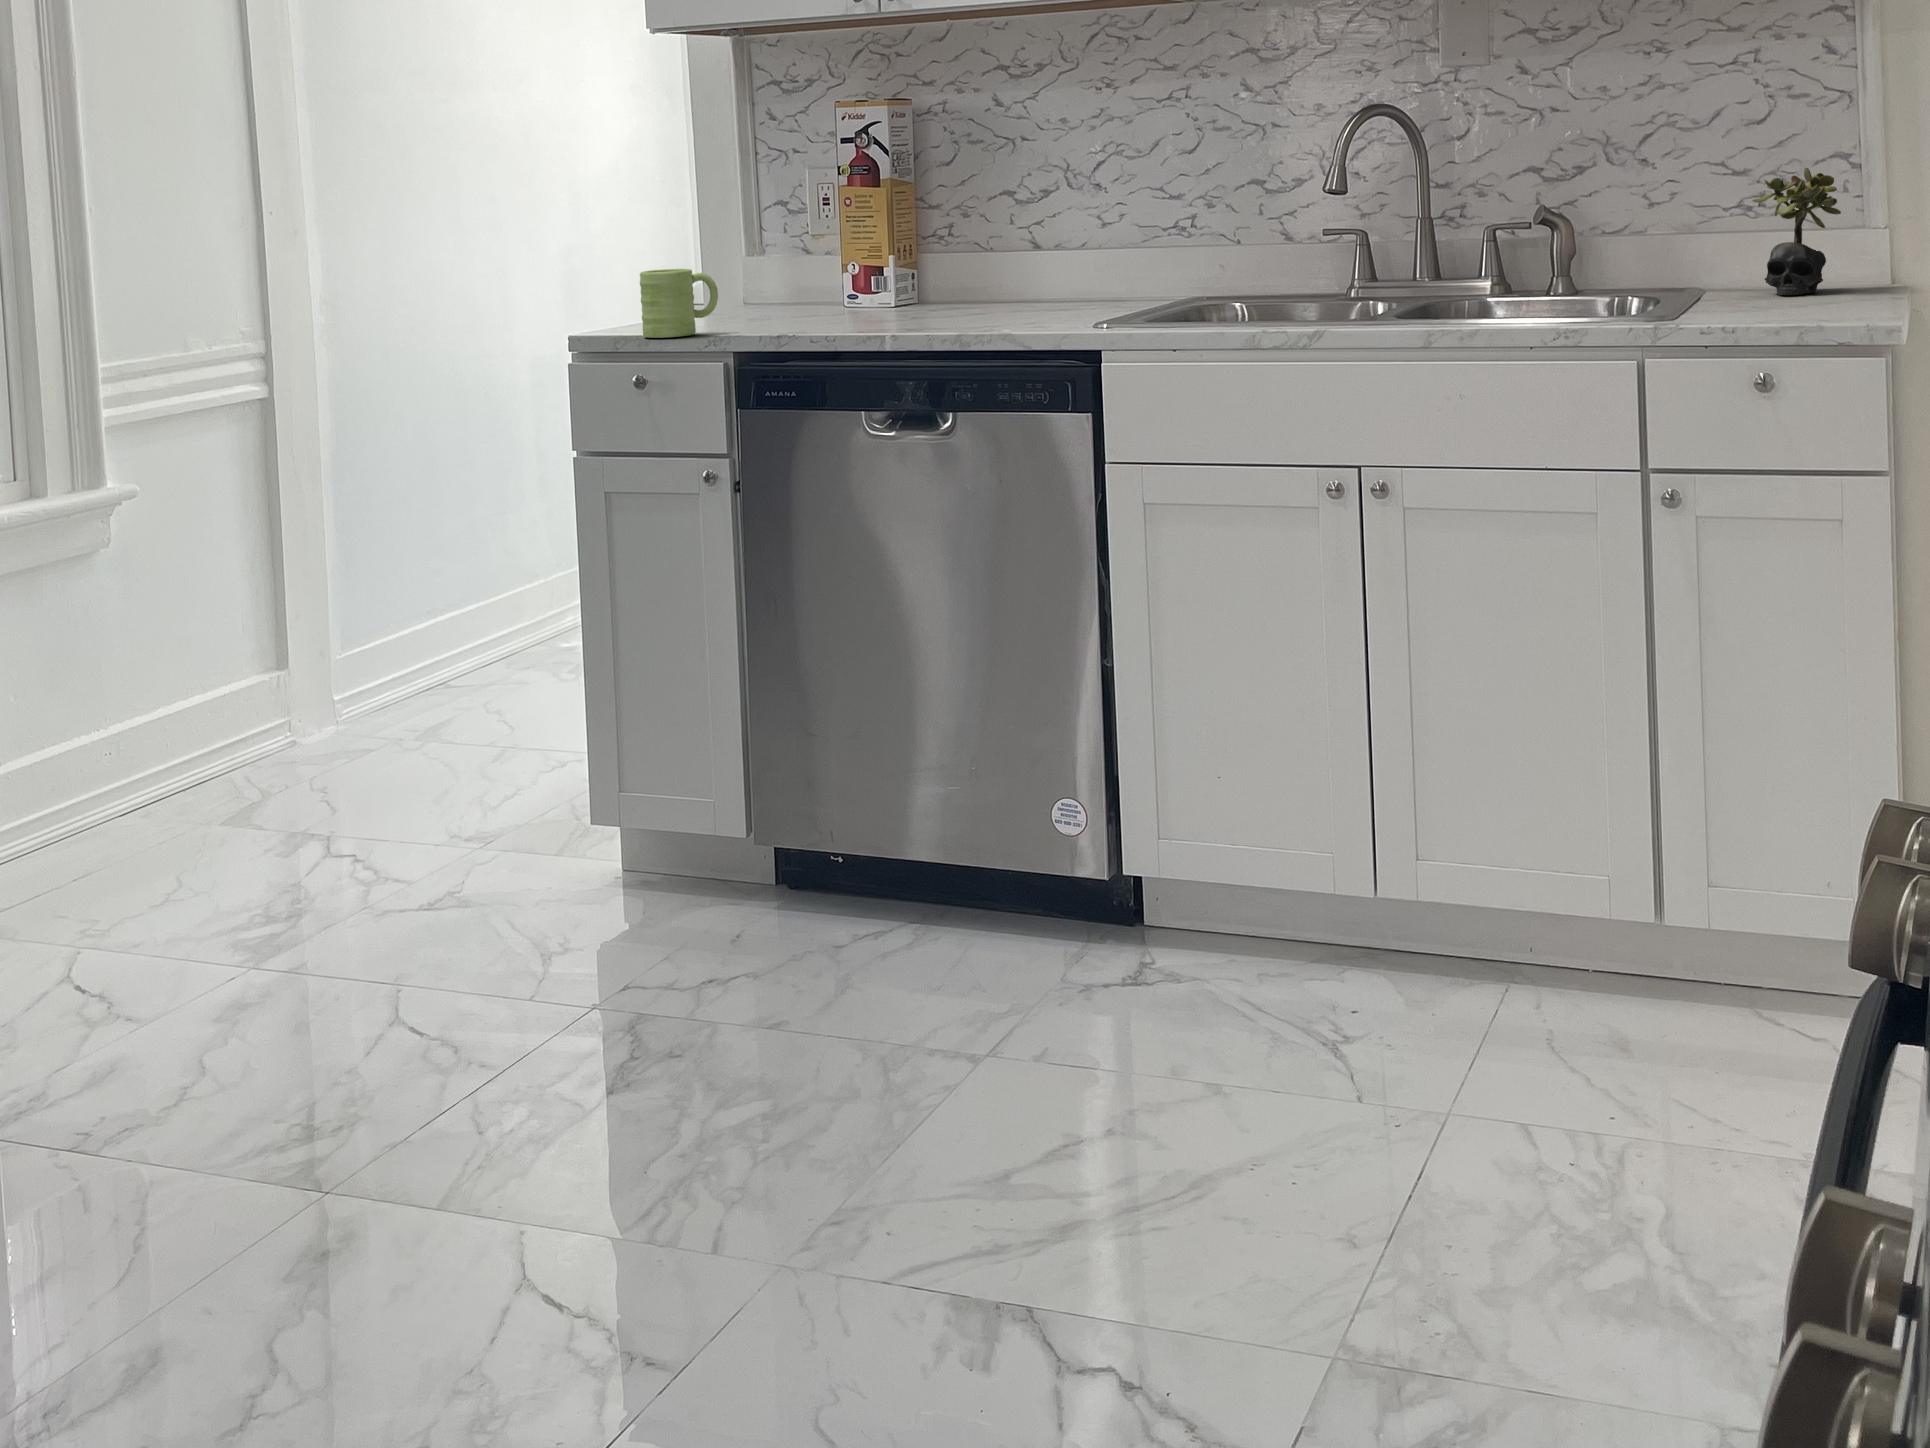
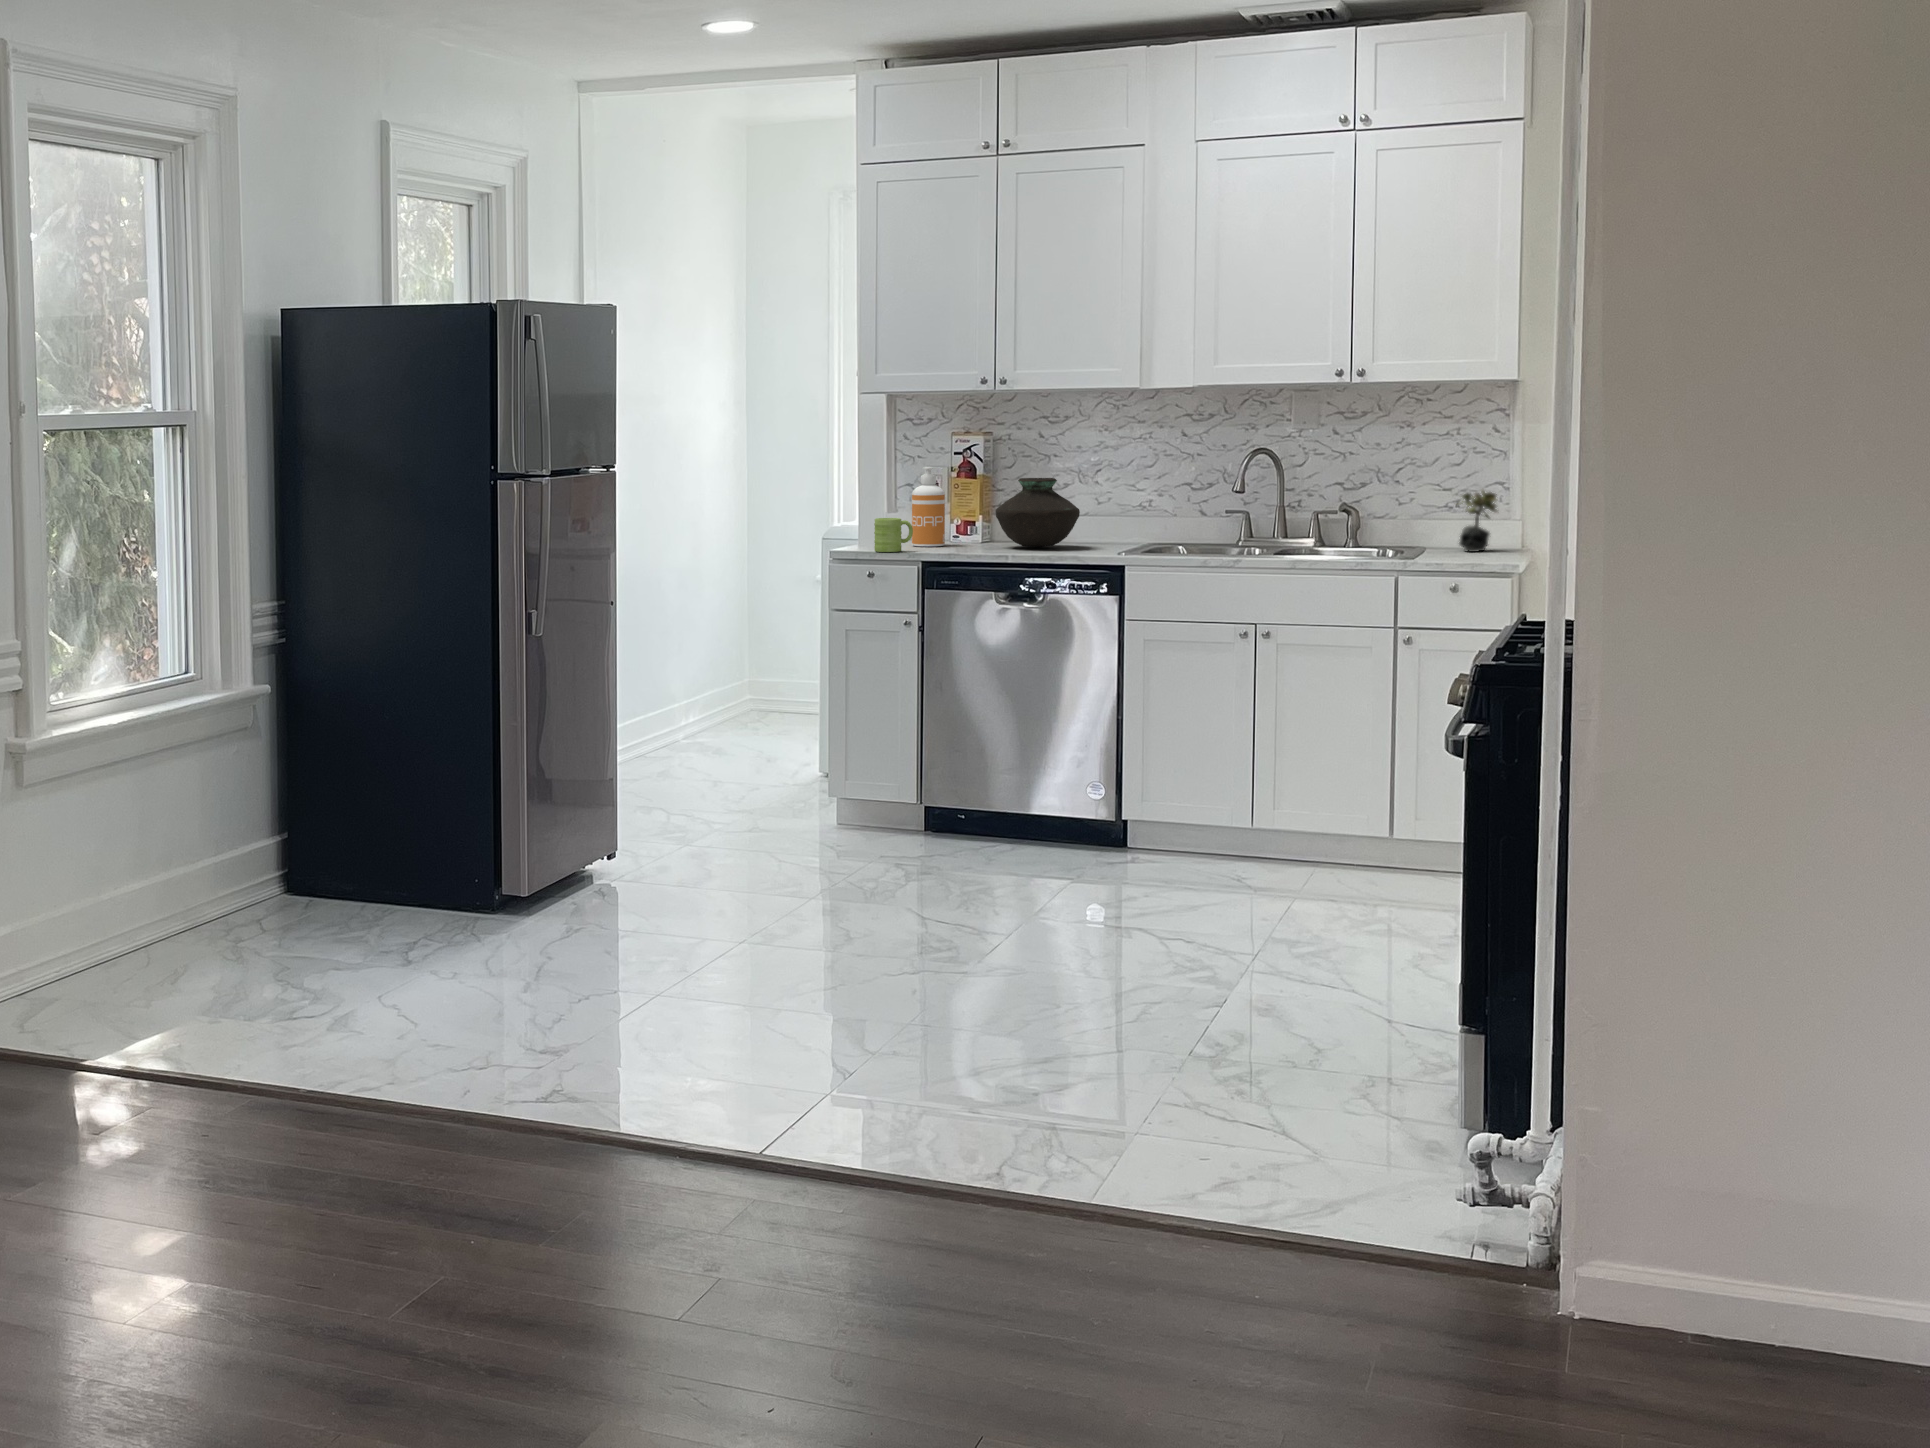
soap dispenser: none [742,166,808,321] -> present [912,467,945,546]
vase: none [887,179,1045,316] -> present [996,478,1080,547]

